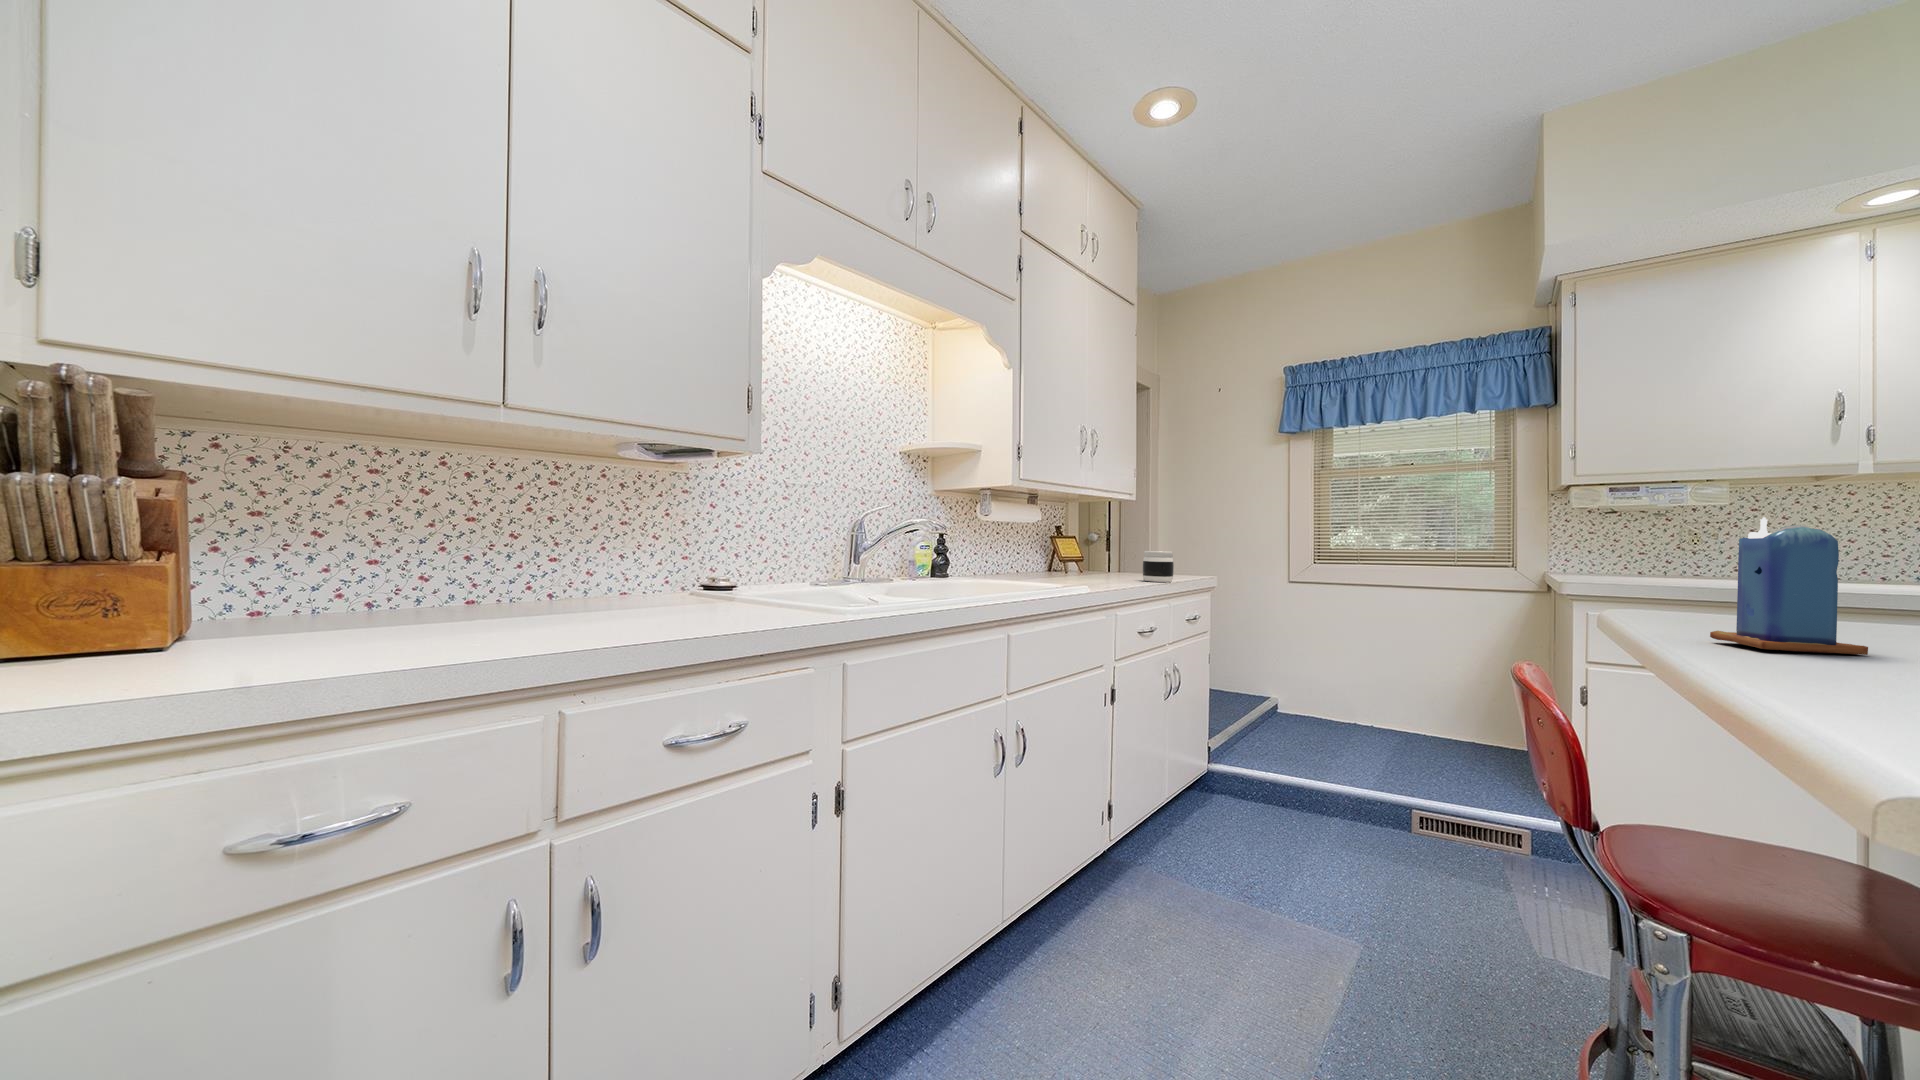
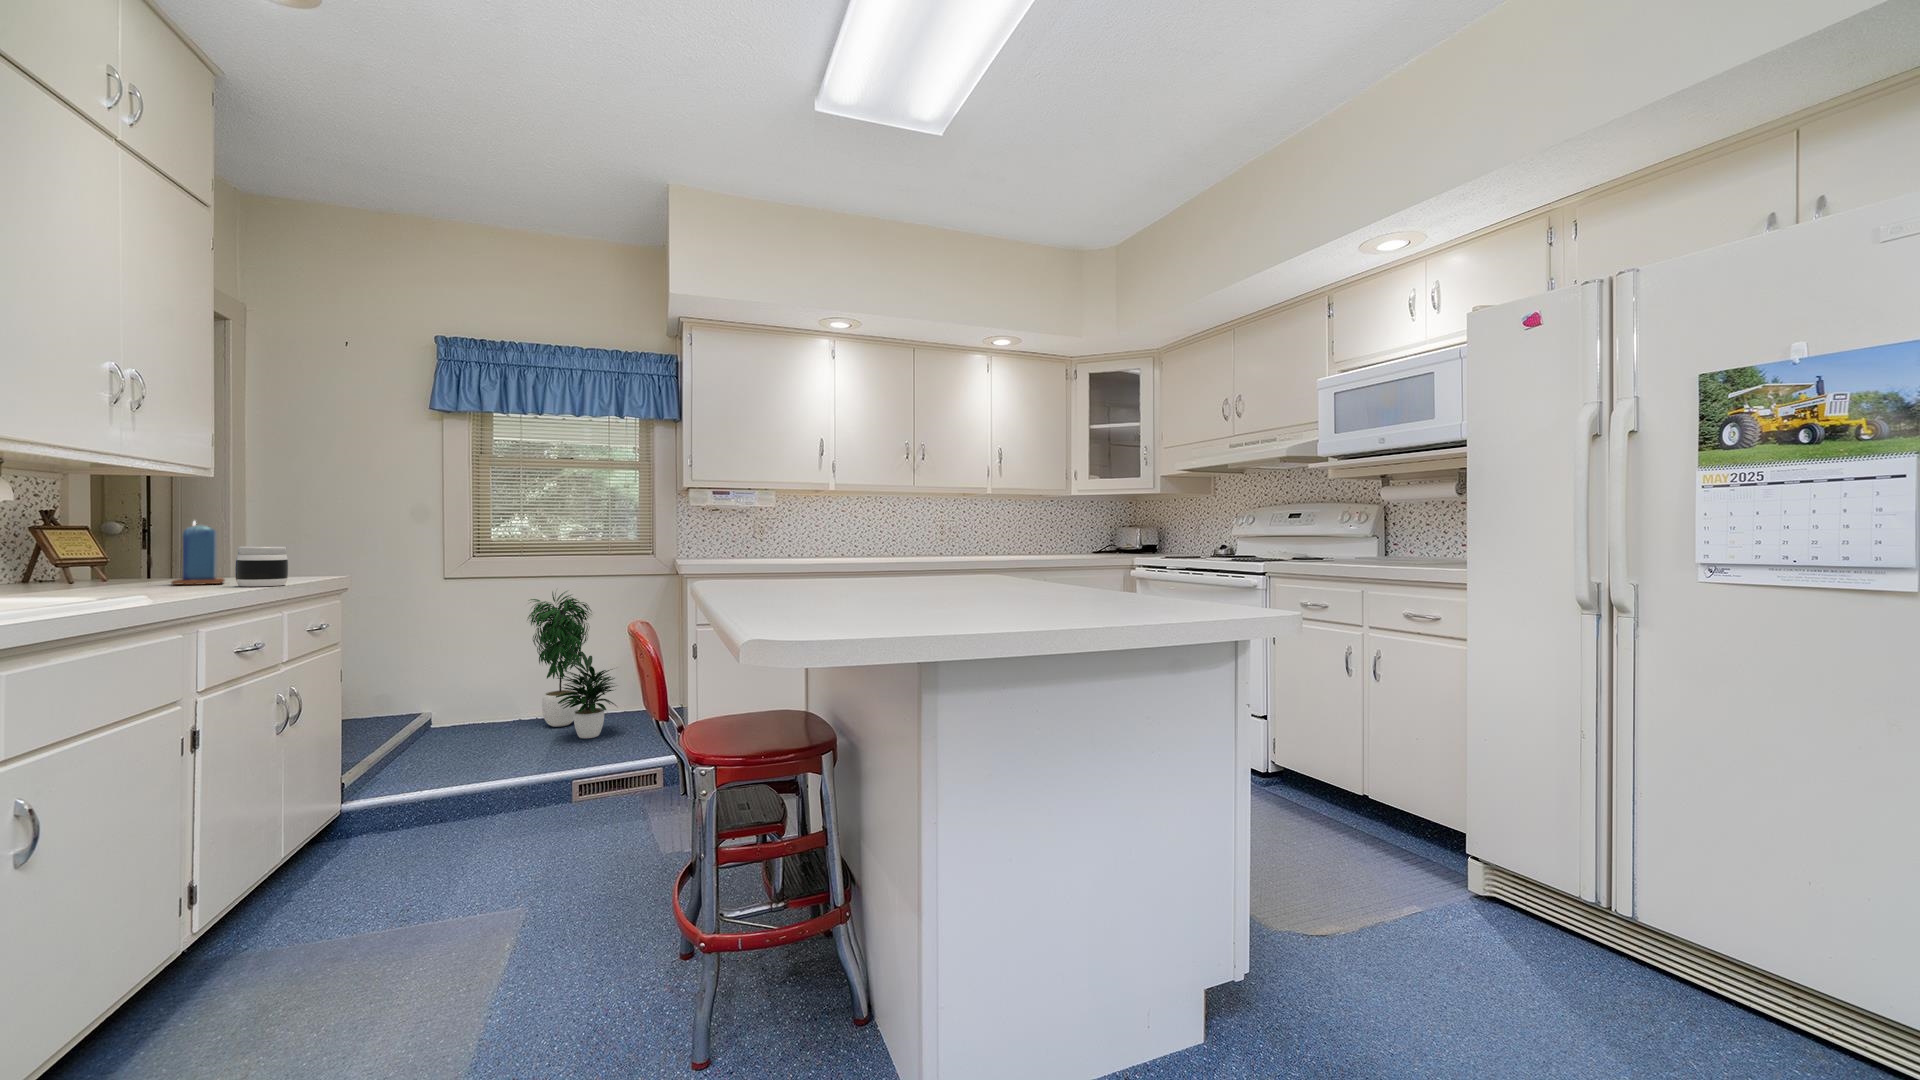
candle: present [1710,517,1868,655] -> present [171,521,225,585]
potted plant: none [1361,597,1470,766] -> present [527,591,616,738]

